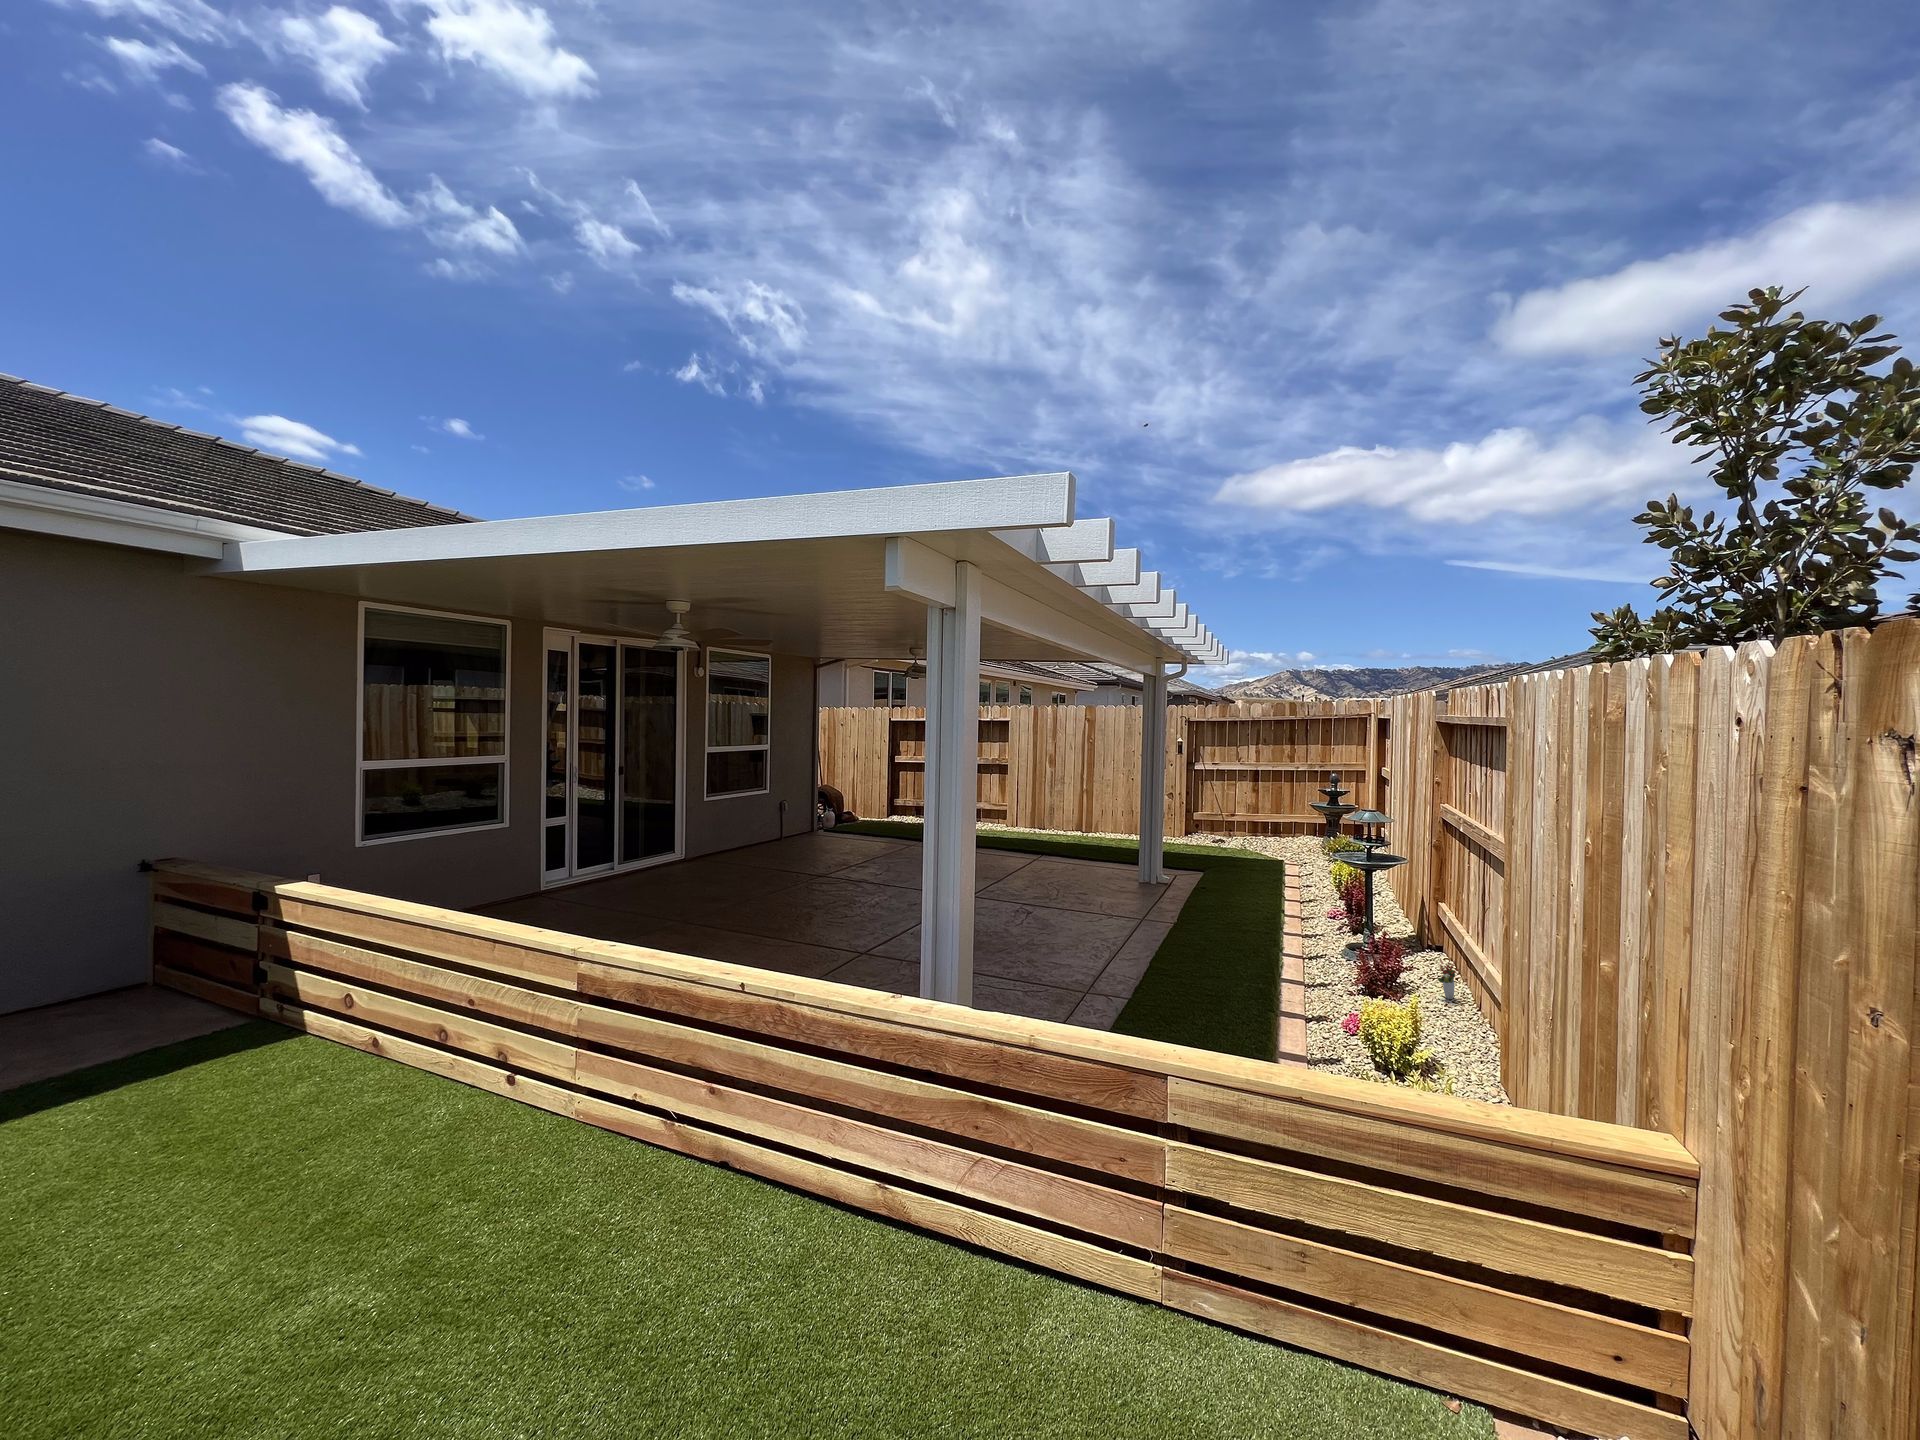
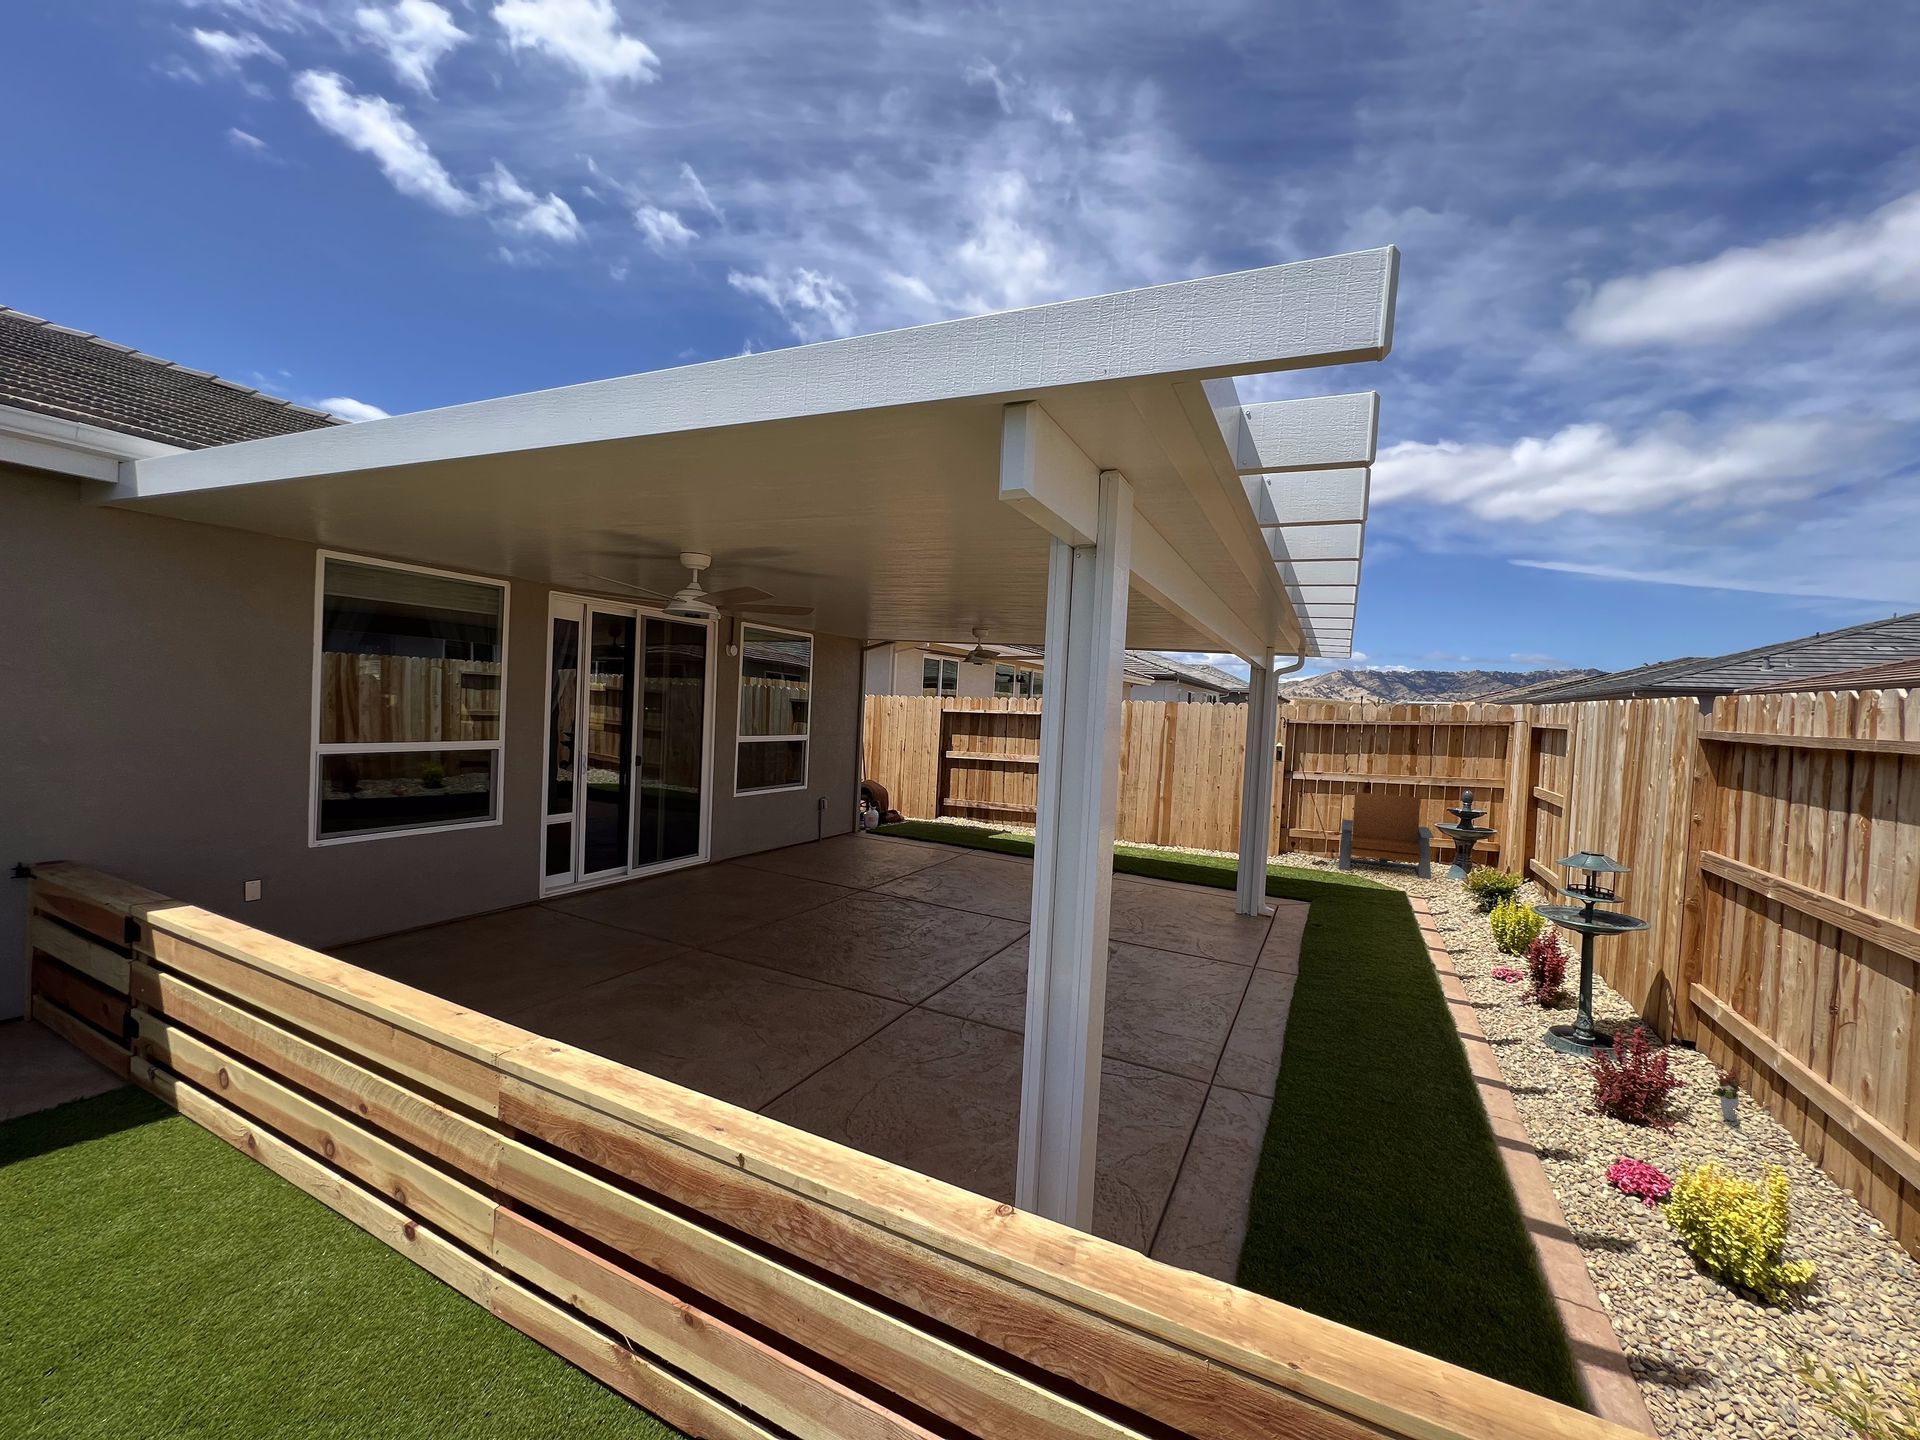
lounge chair: none [1233,779,1310,851] -> present [1339,792,1434,879]

